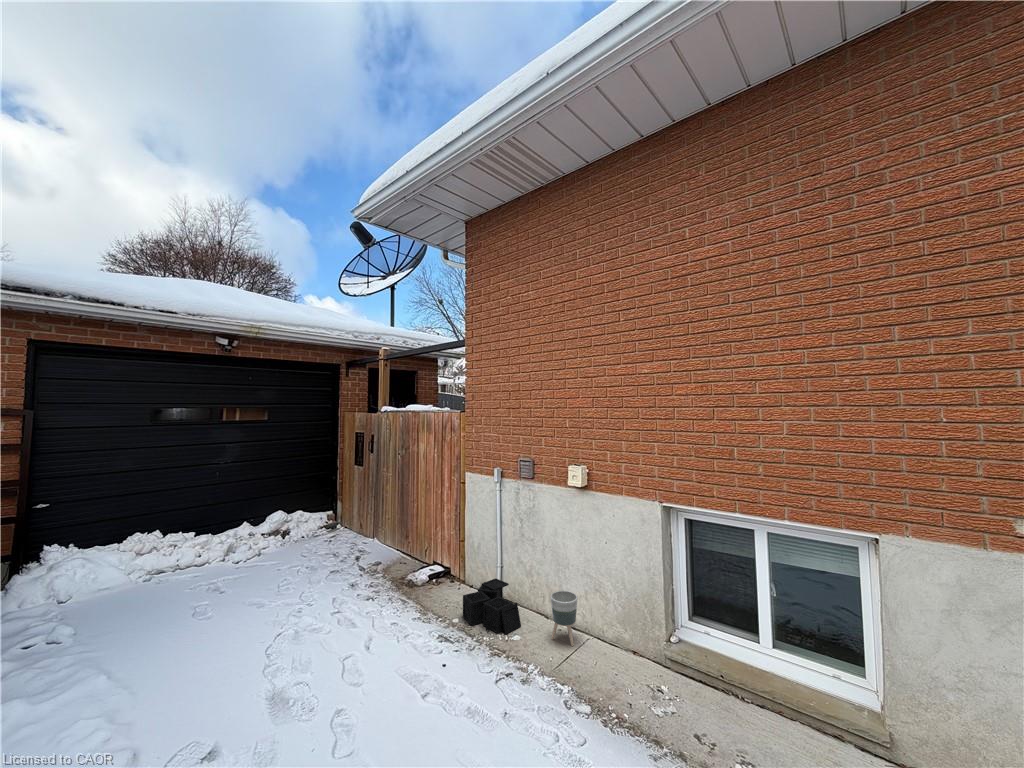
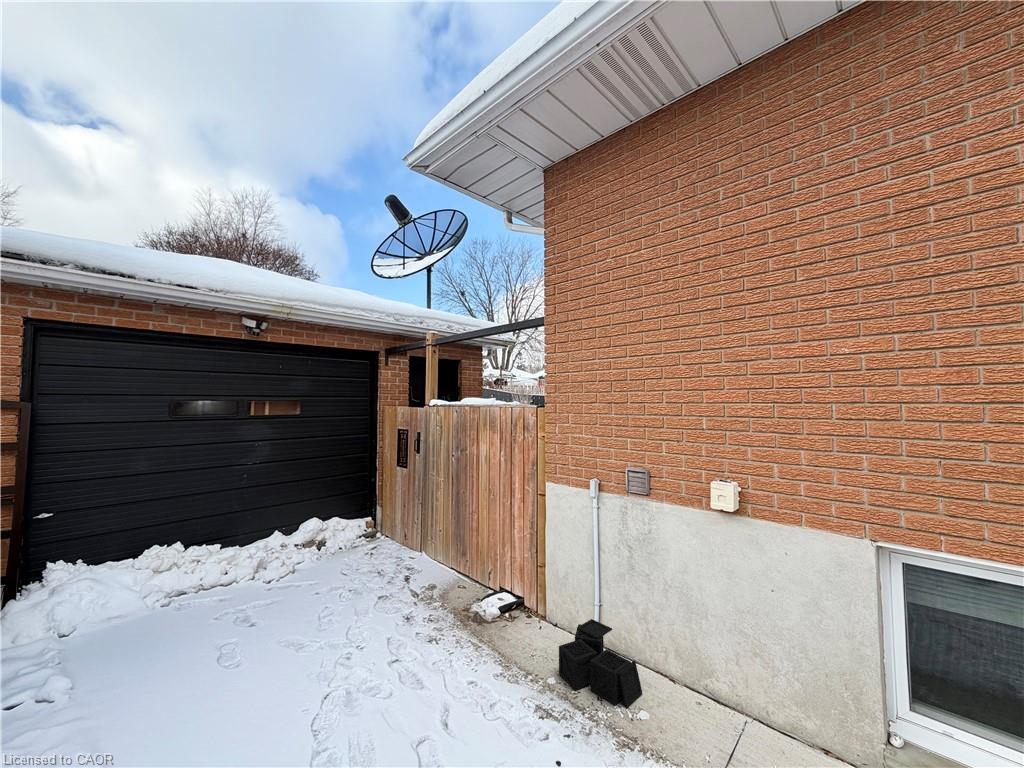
planter: present [550,591,578,646] -> none [690,650,731,732]

